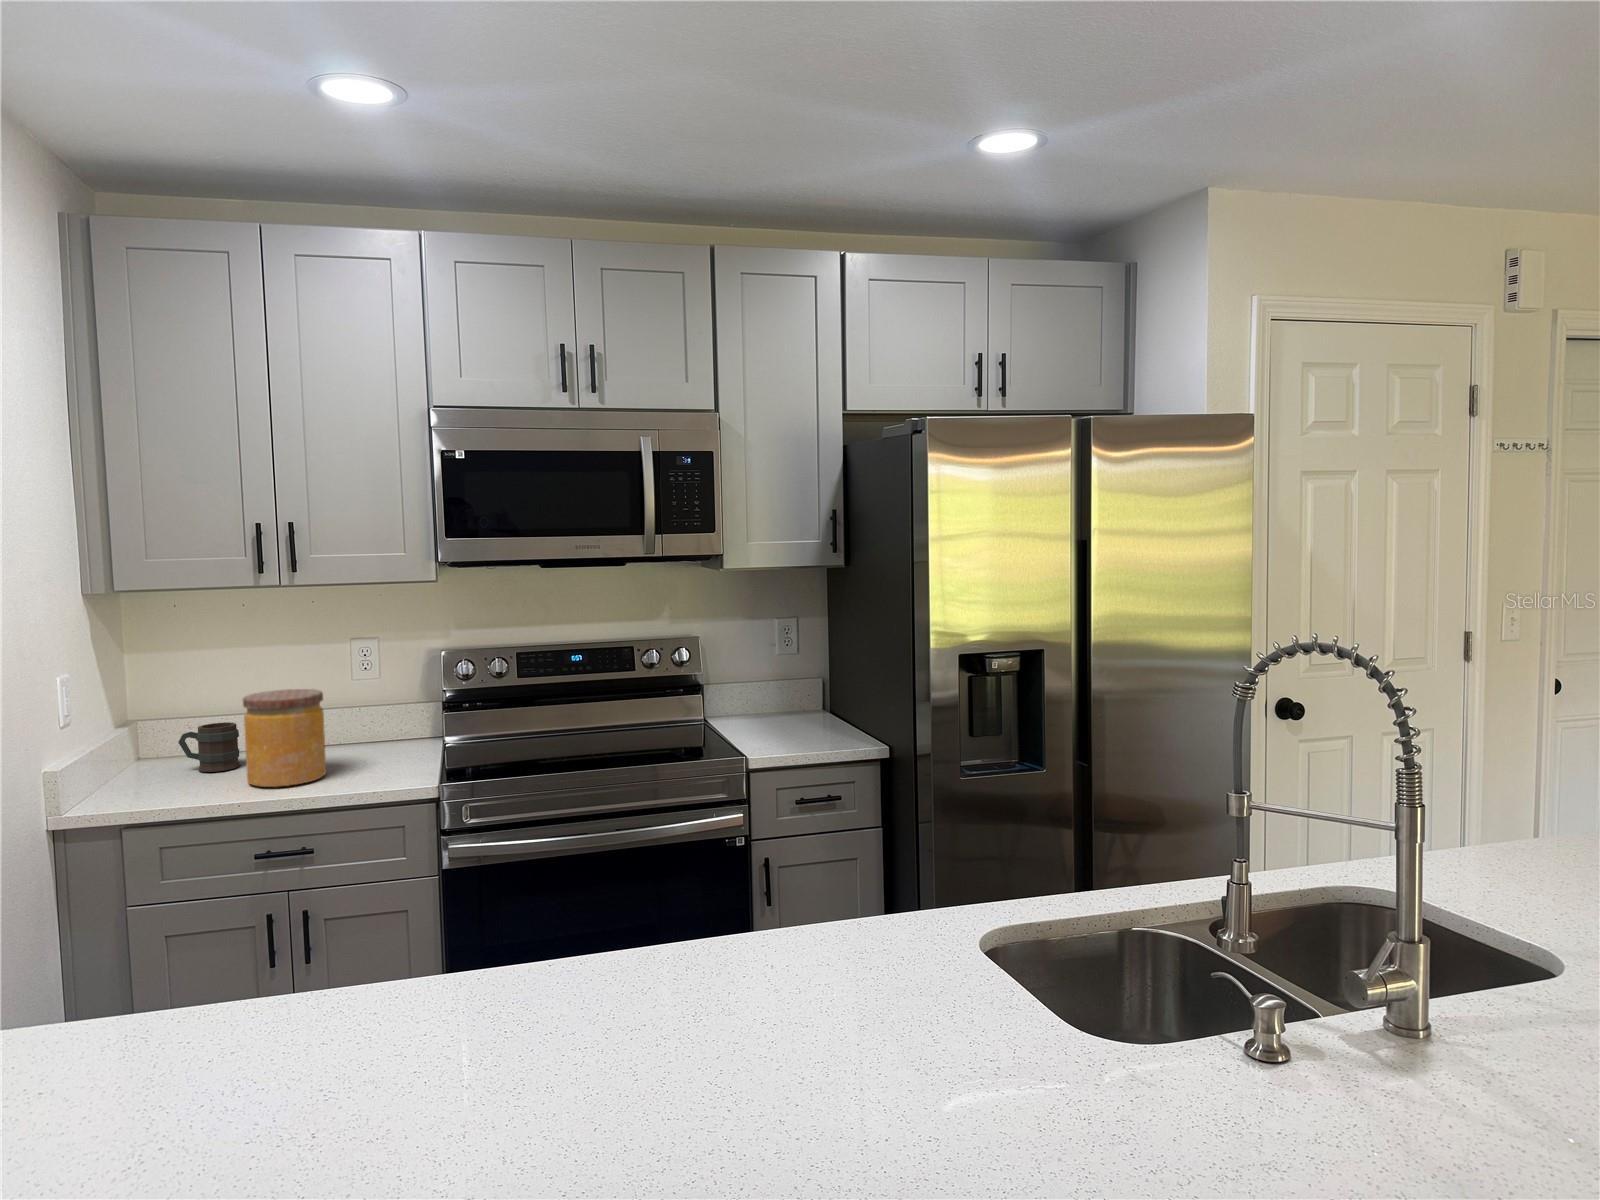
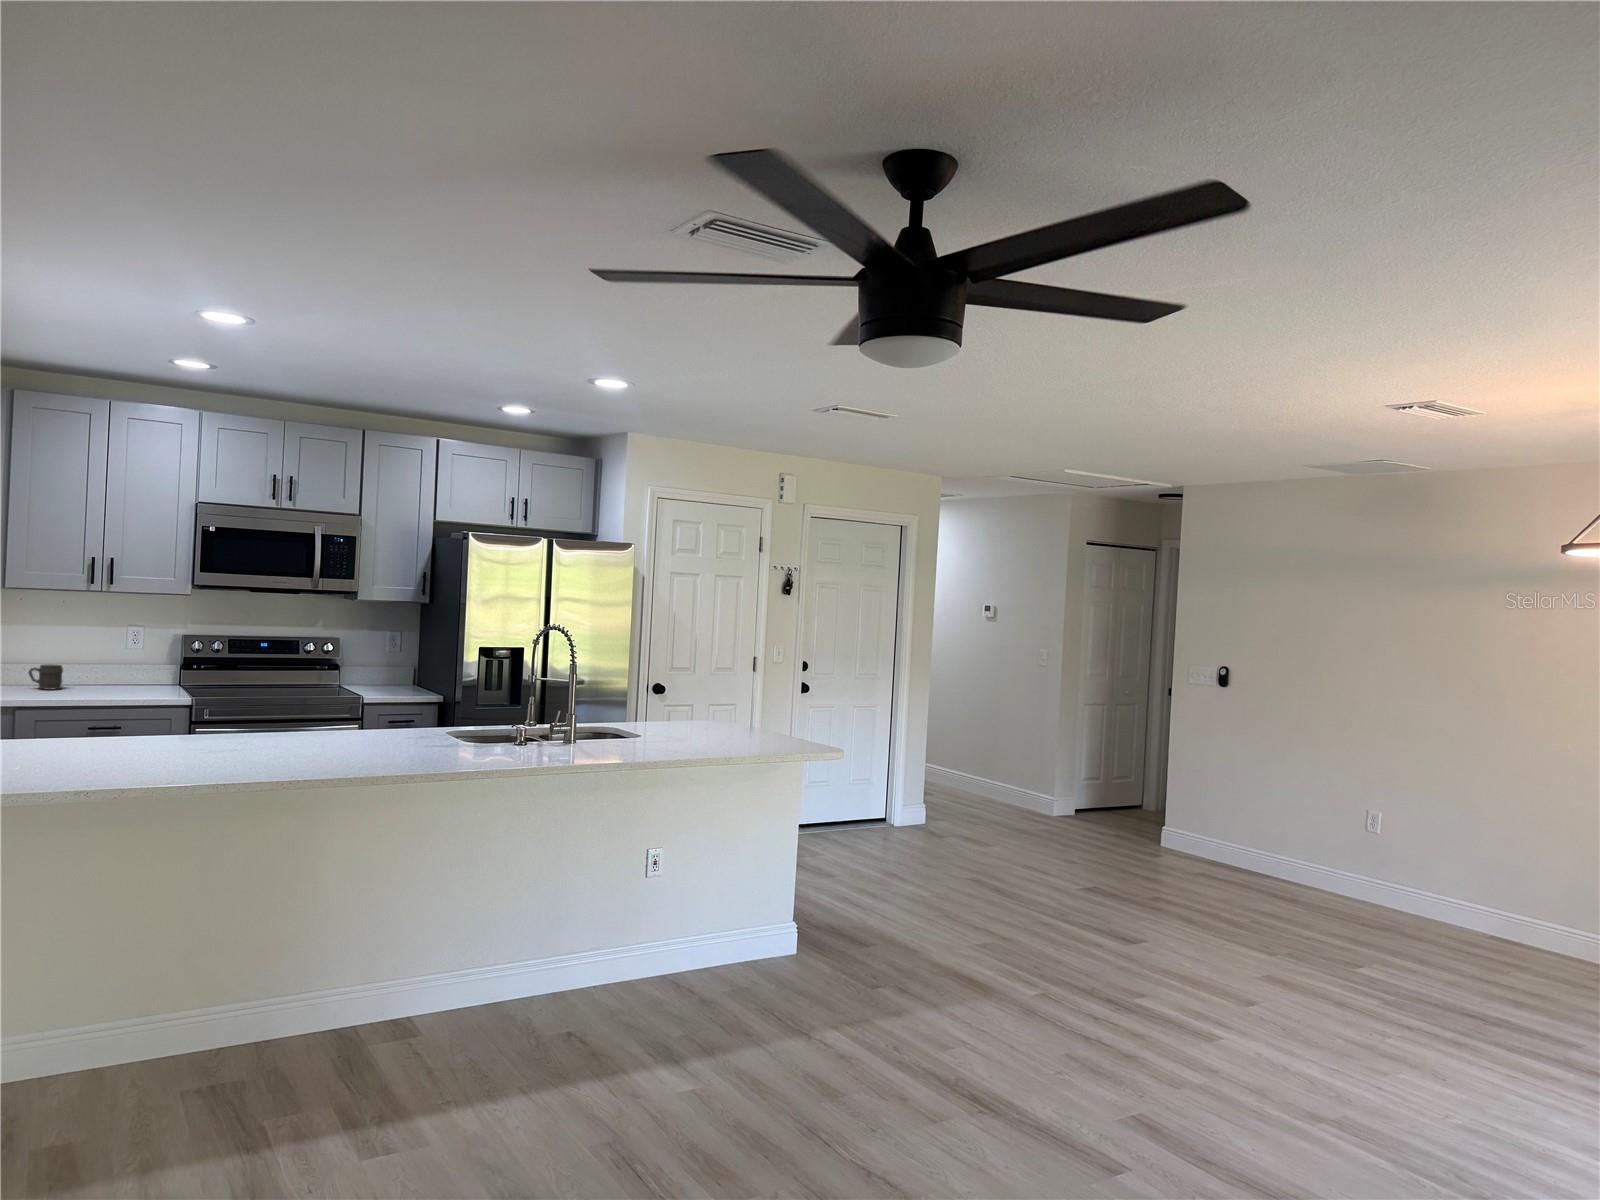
jar: present [243,689,326,787] -> none [75,647,122,695]

